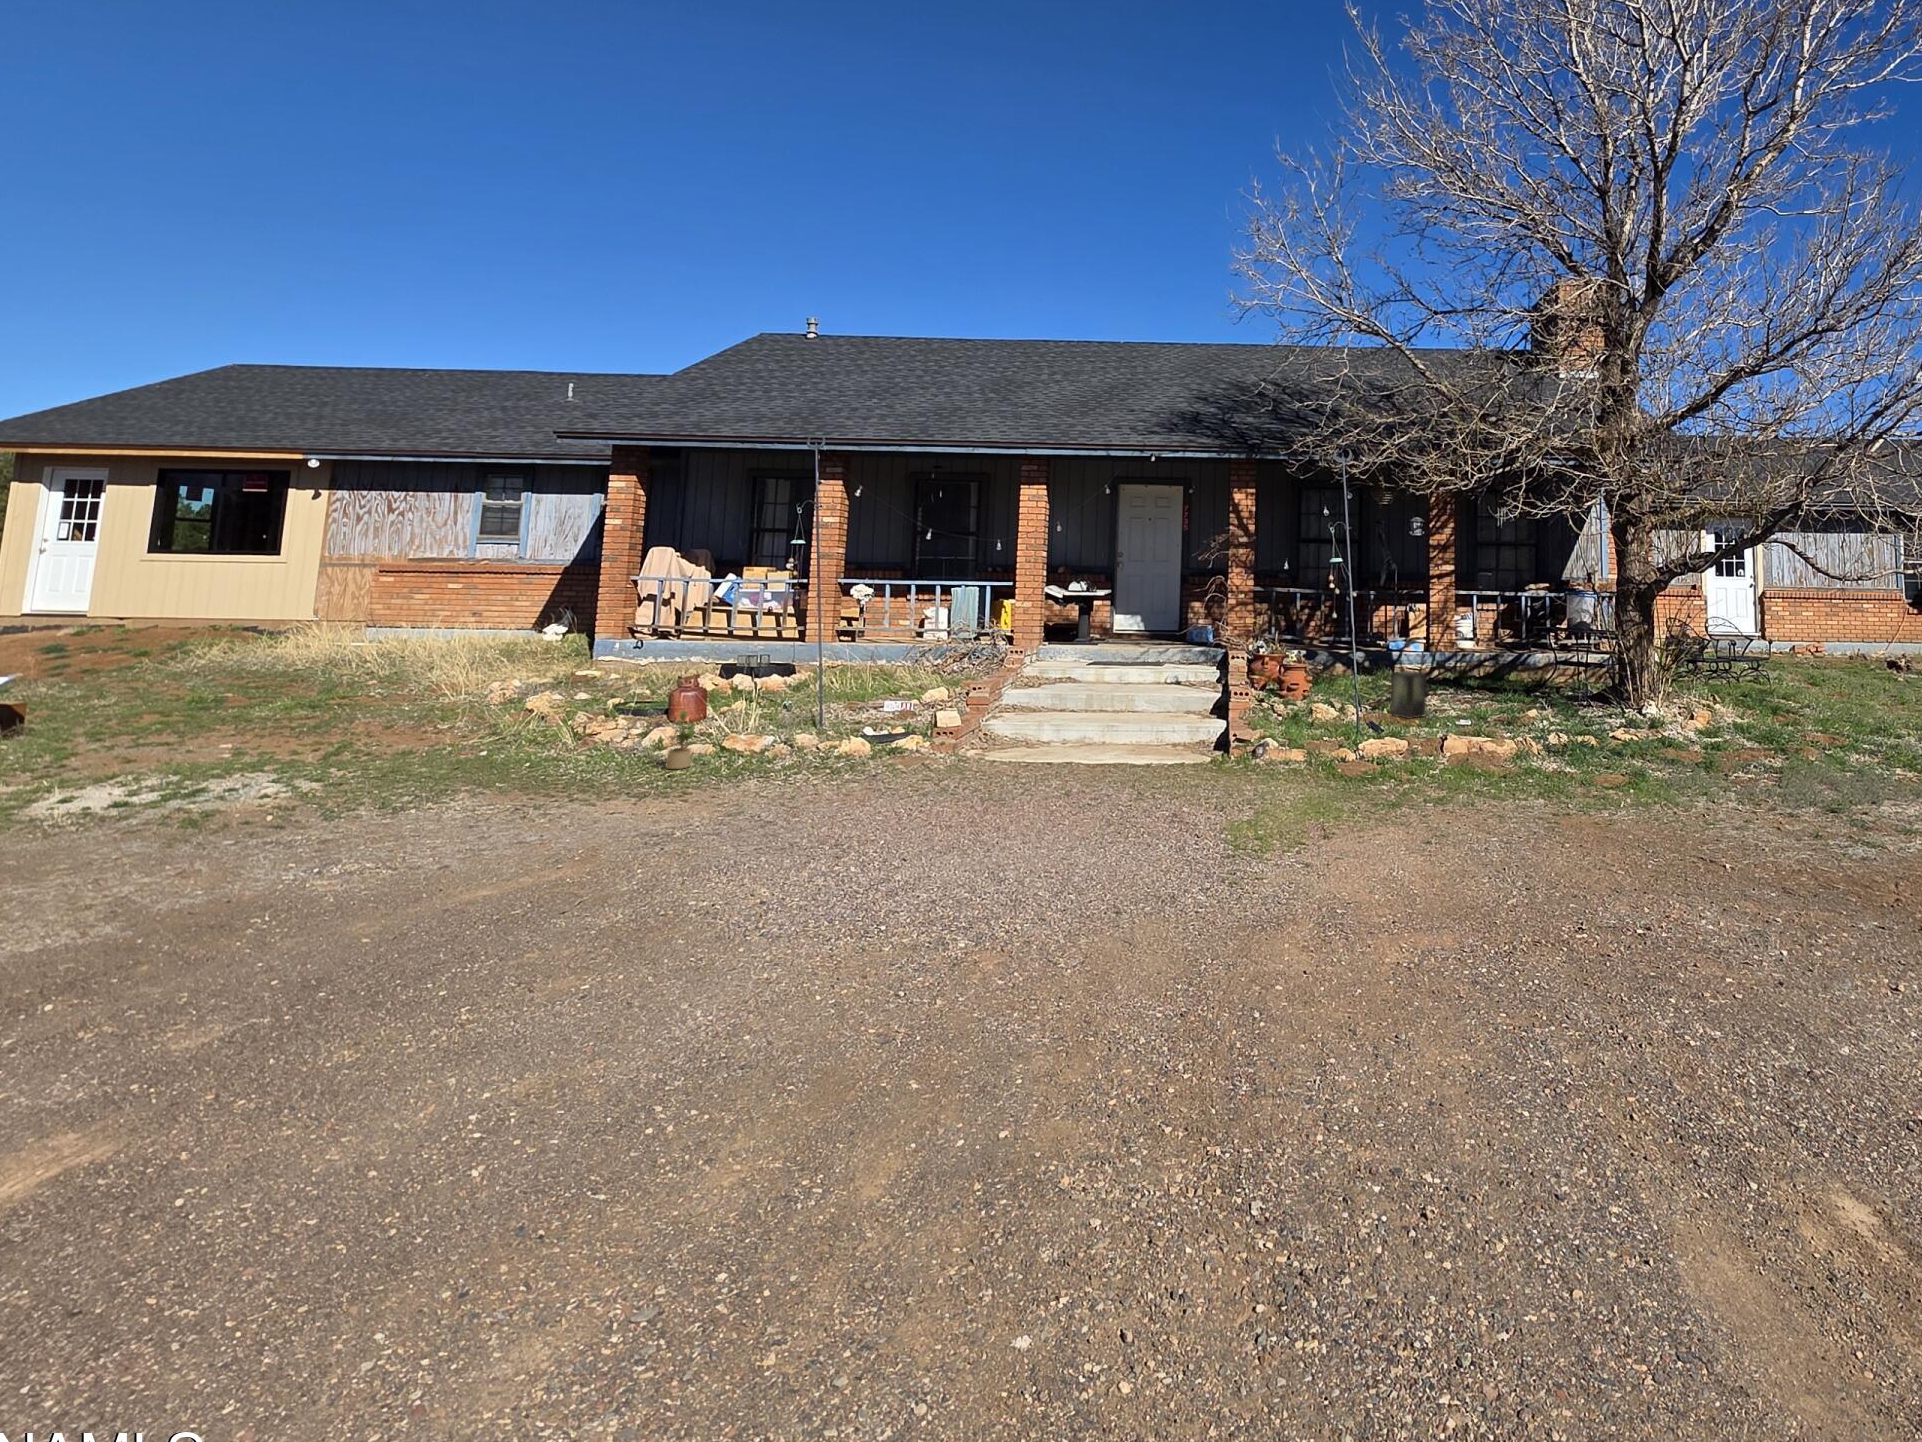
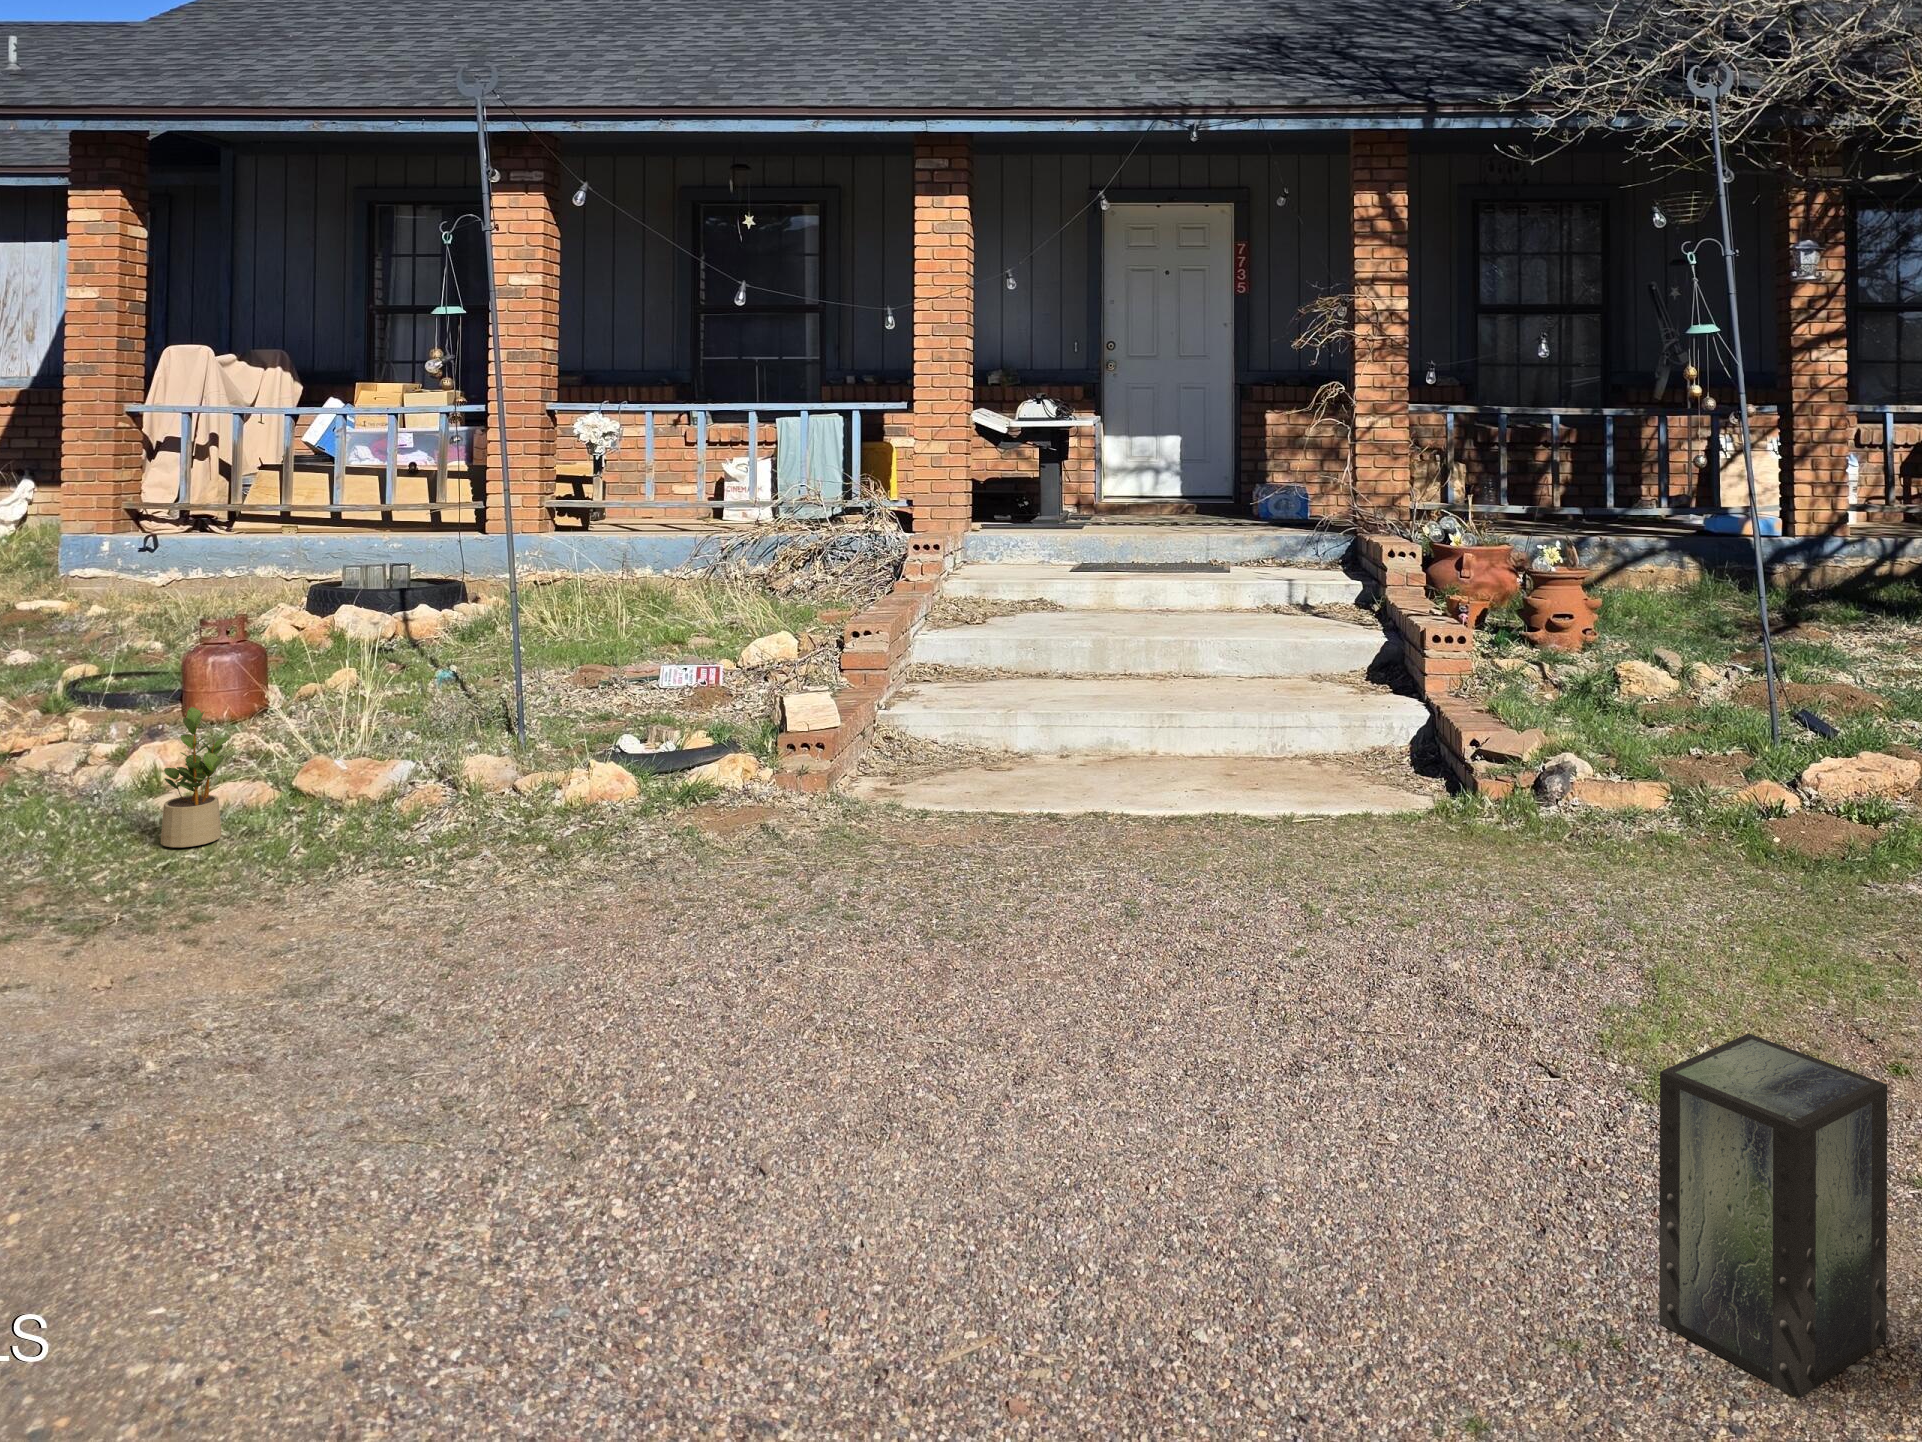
storage box: present [1390,671,1427,719] -> present [1659,1033,1887,1399]

